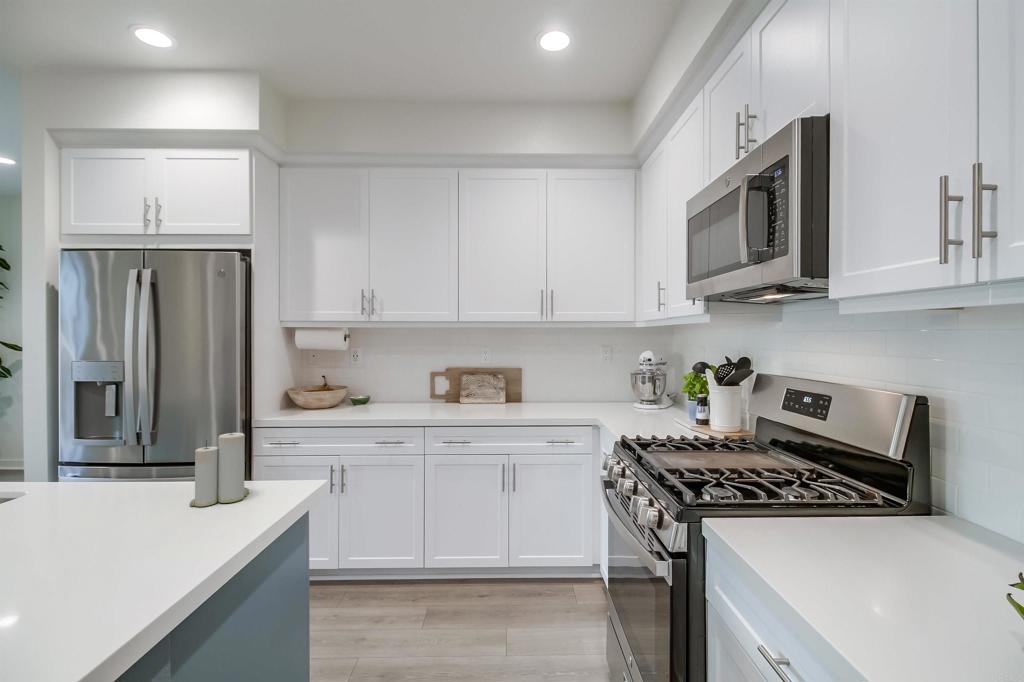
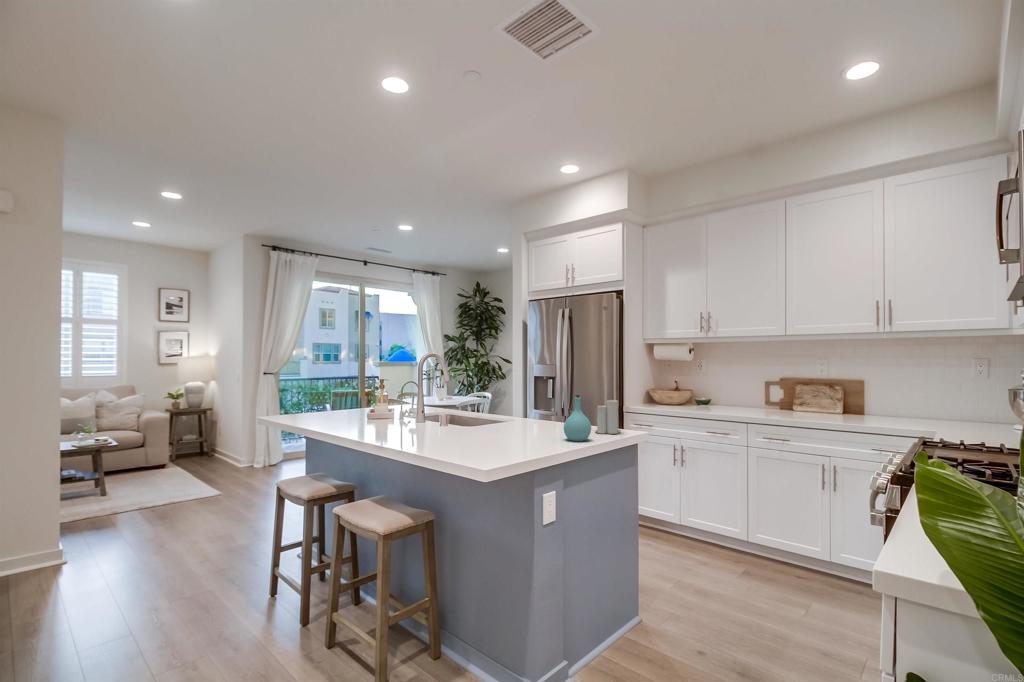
bottle: none [87,441,175,560] -> present [564,395,591,441]

